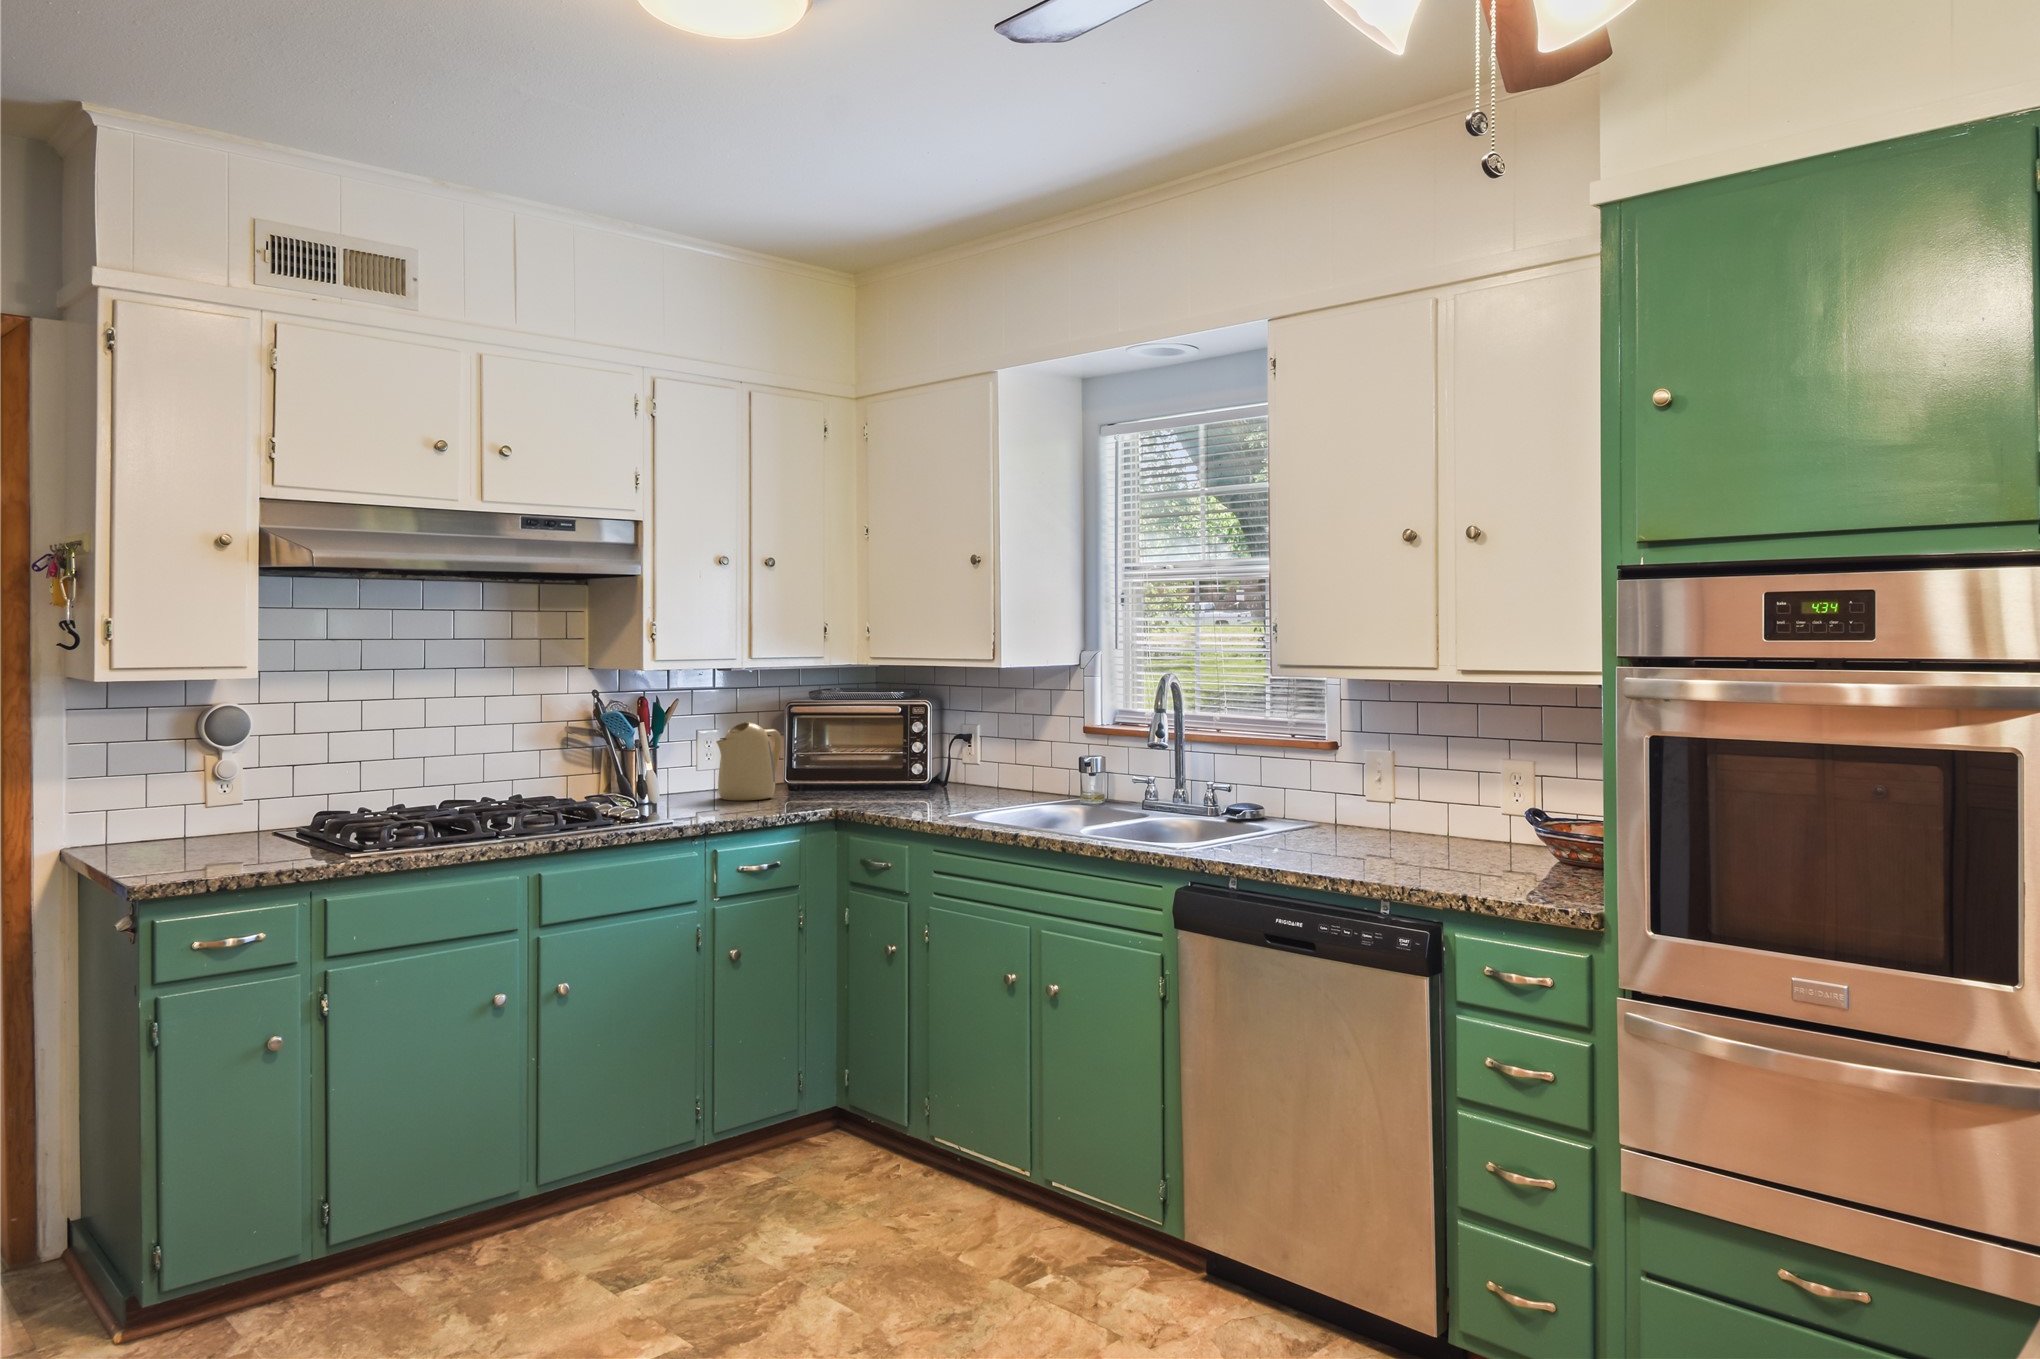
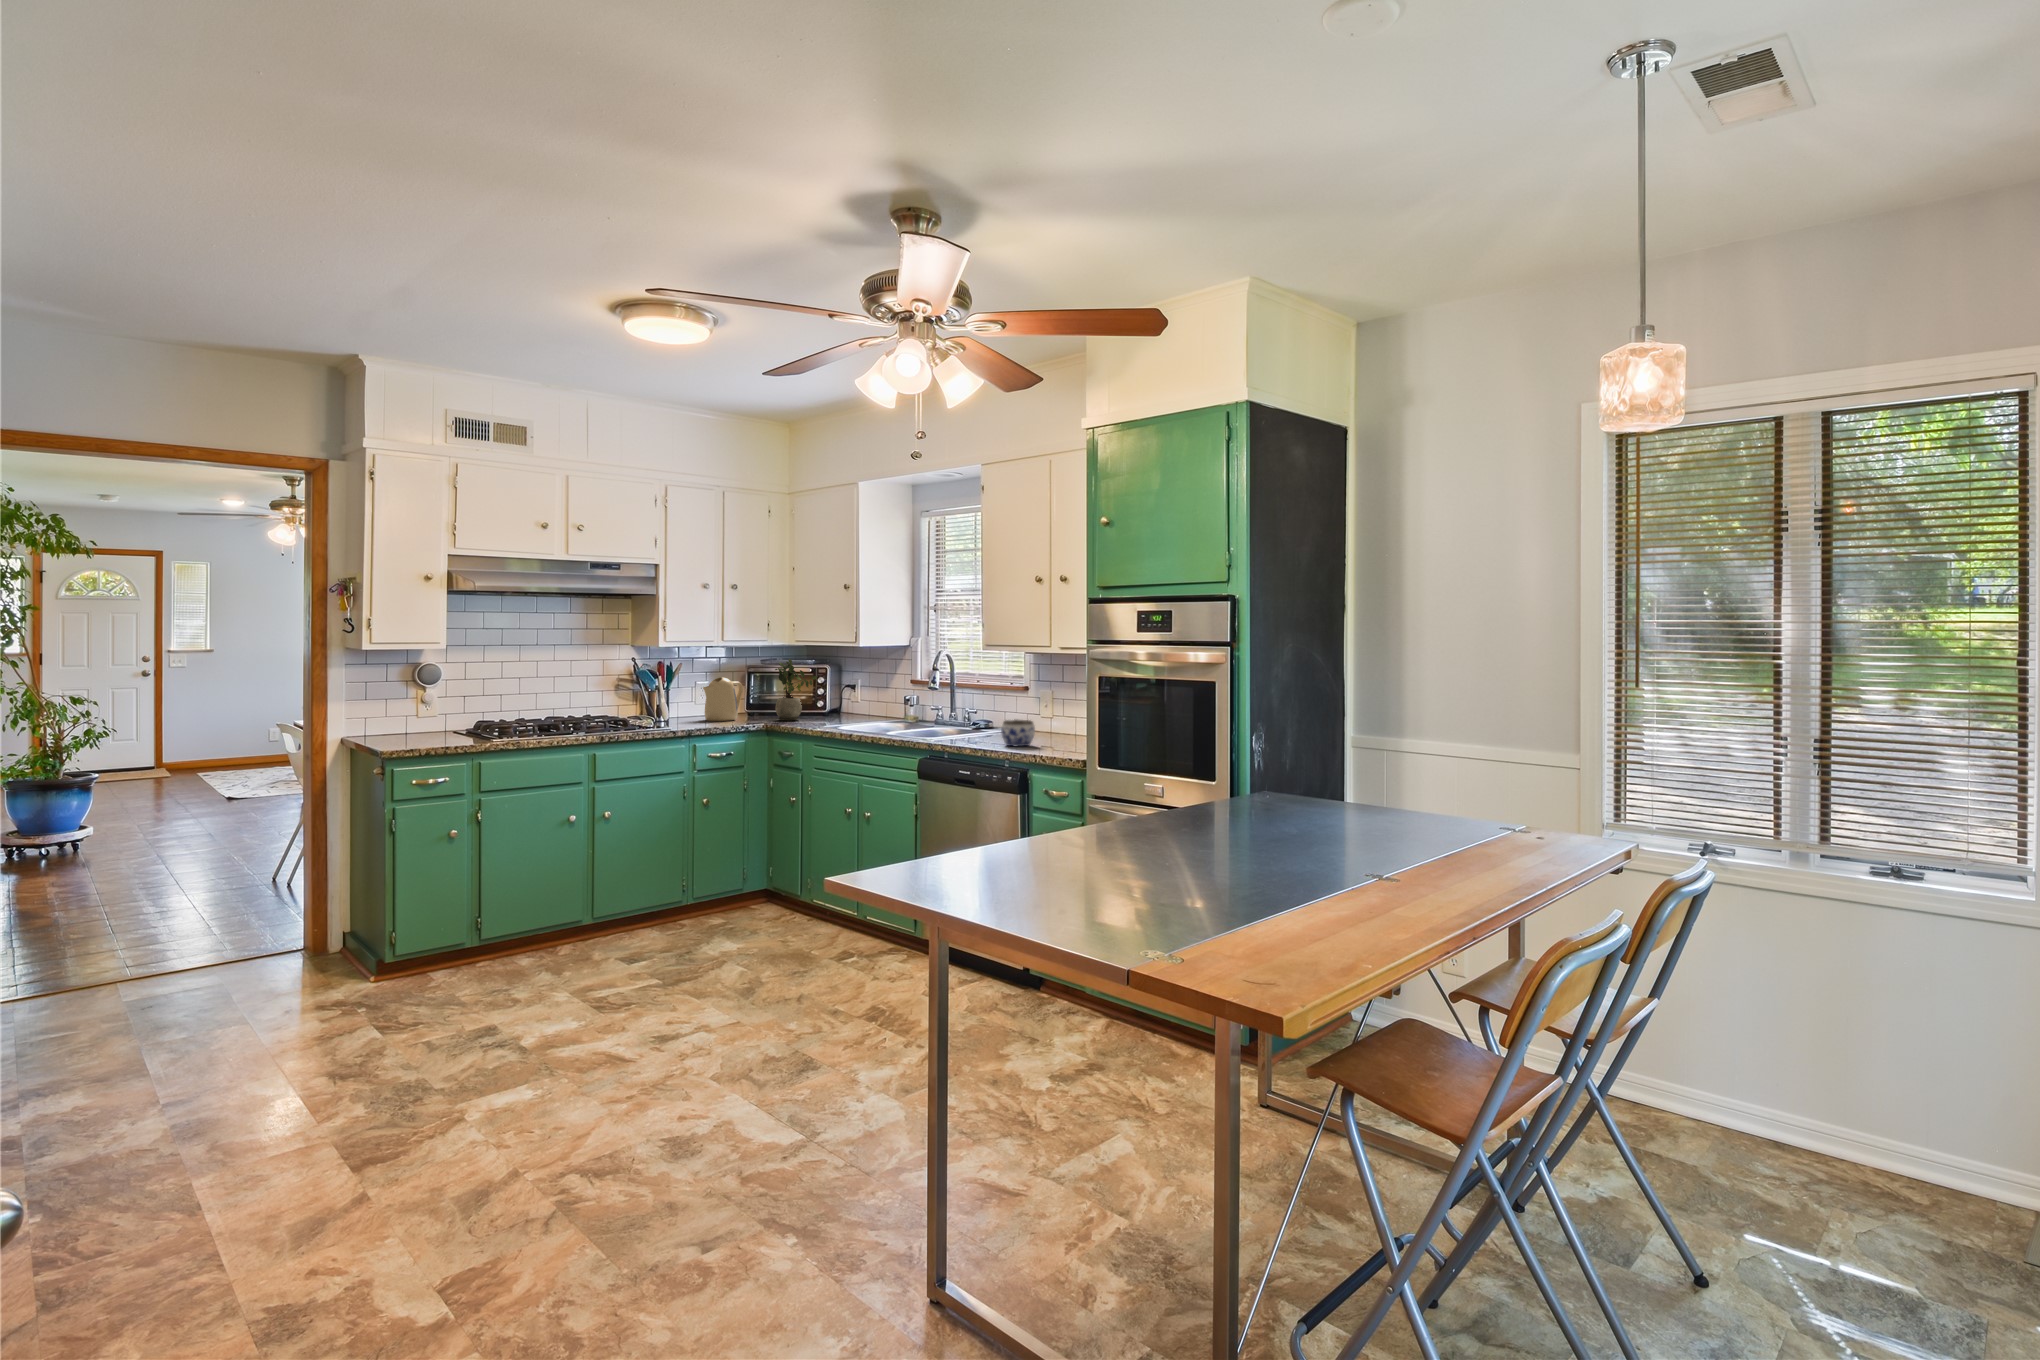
potted plant: none [840,689,913,798] -> present [775,659,817,721]
jar: none [1348,812,1416,868] -> present [1001,720,1035,746]

